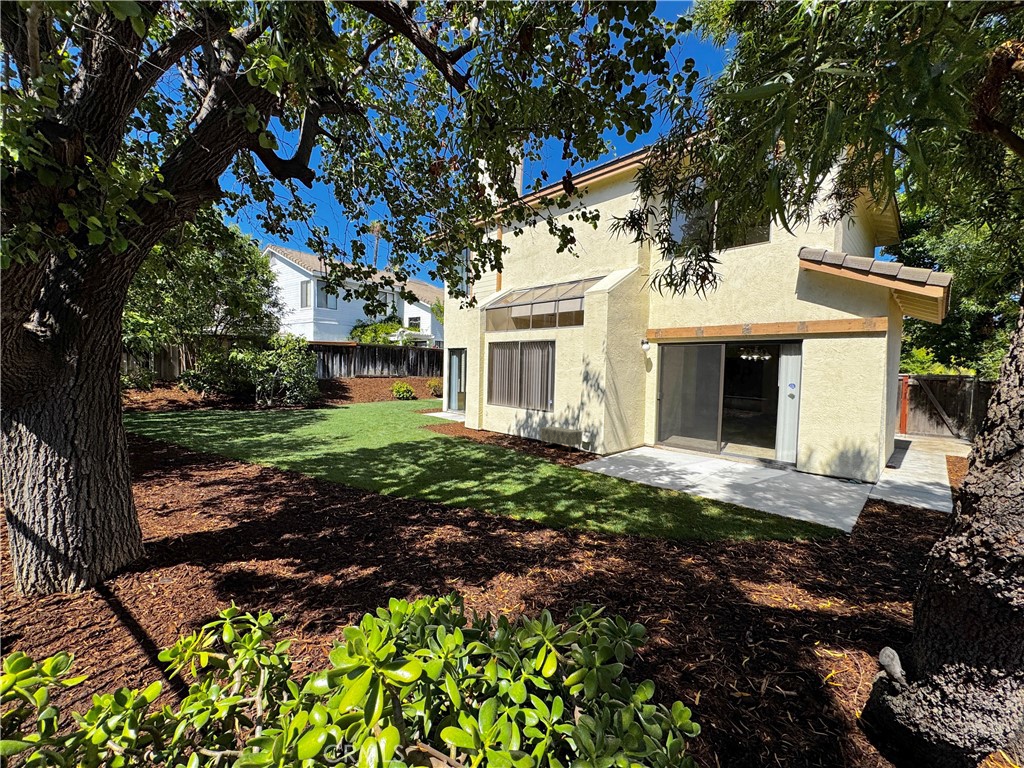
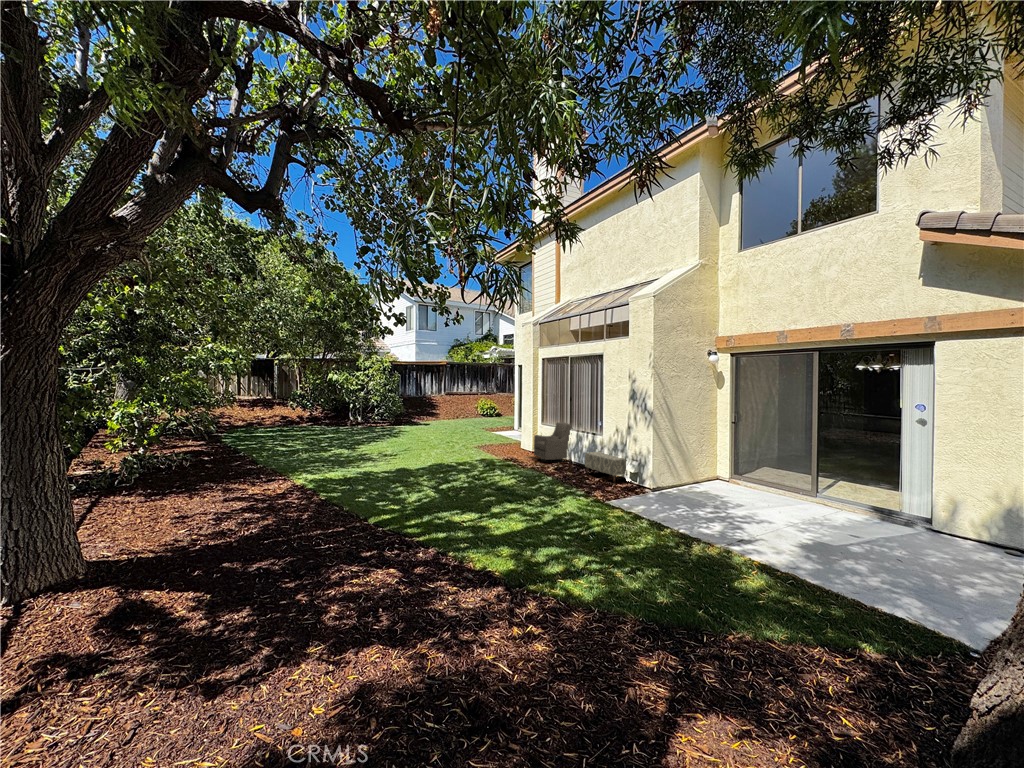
chair: none [486,402,523,438] -> present [534,423,573,462]

